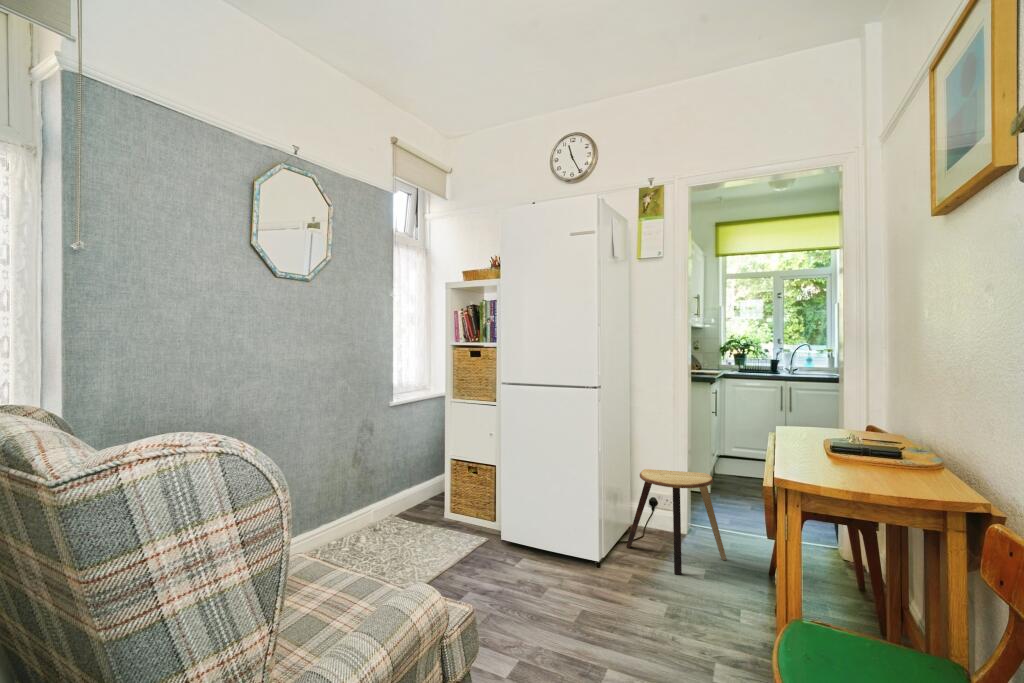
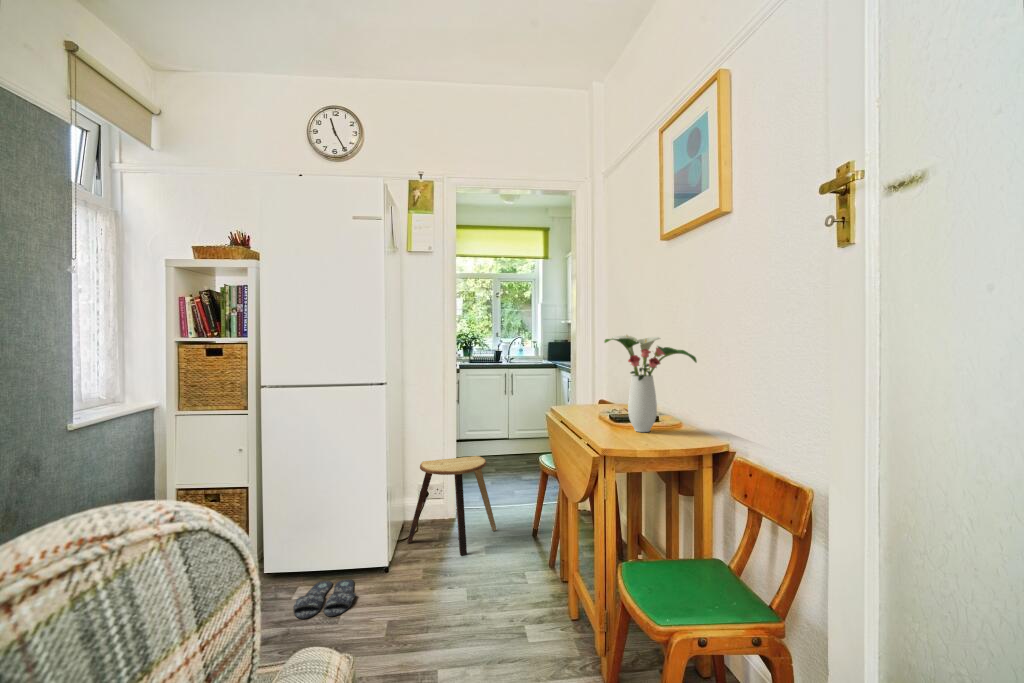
flower arrangement: none [796,342,939,470] -> present [604,335,697,432]
slippers: none [513,558,567,590] -> present [293,579,356,619]

